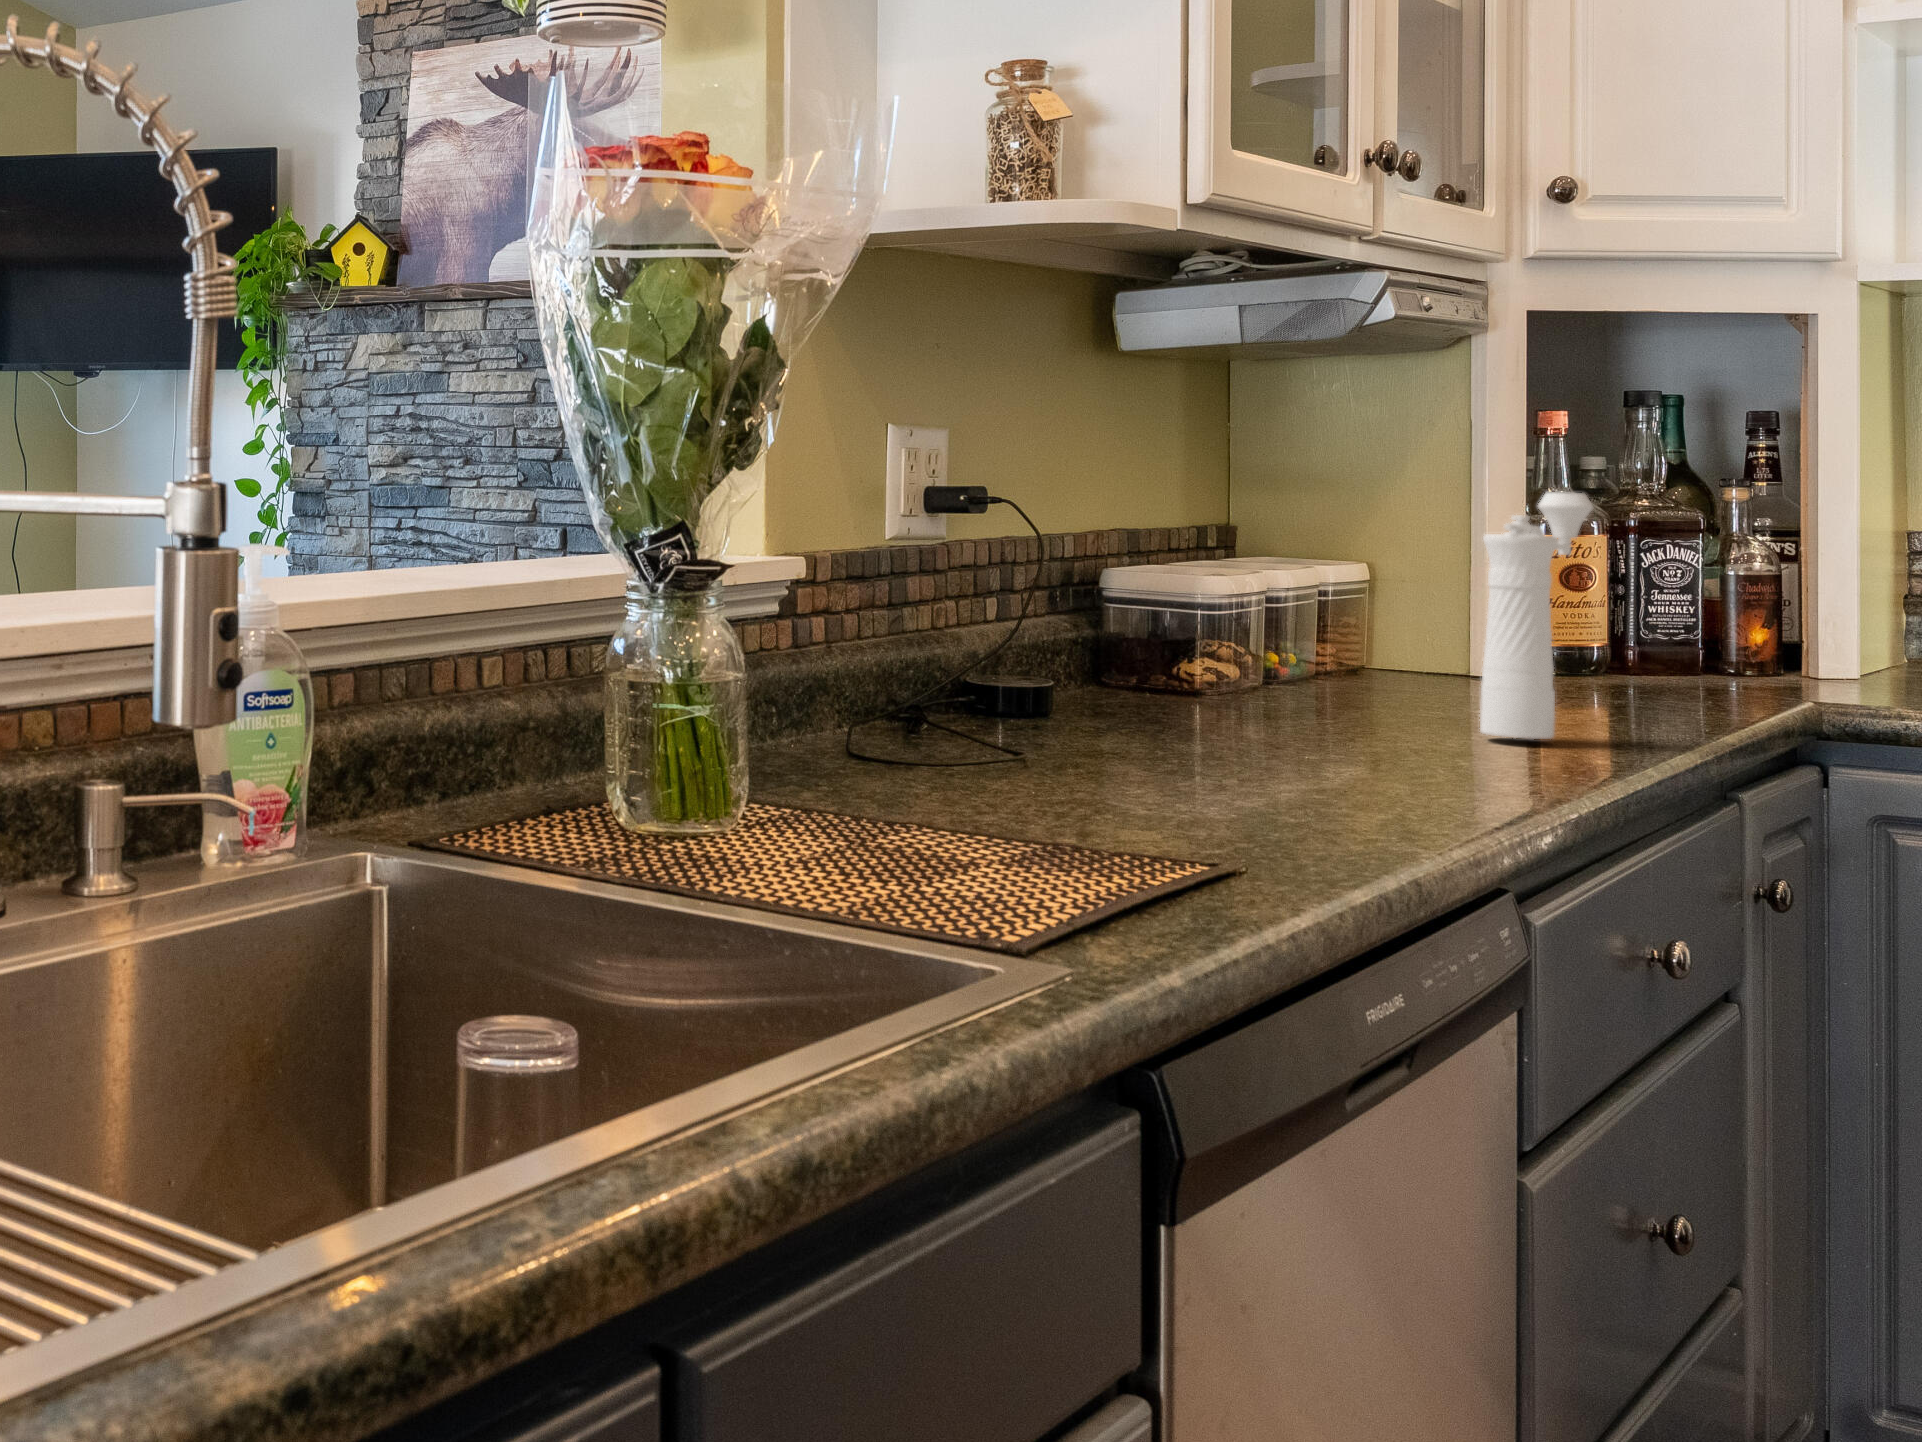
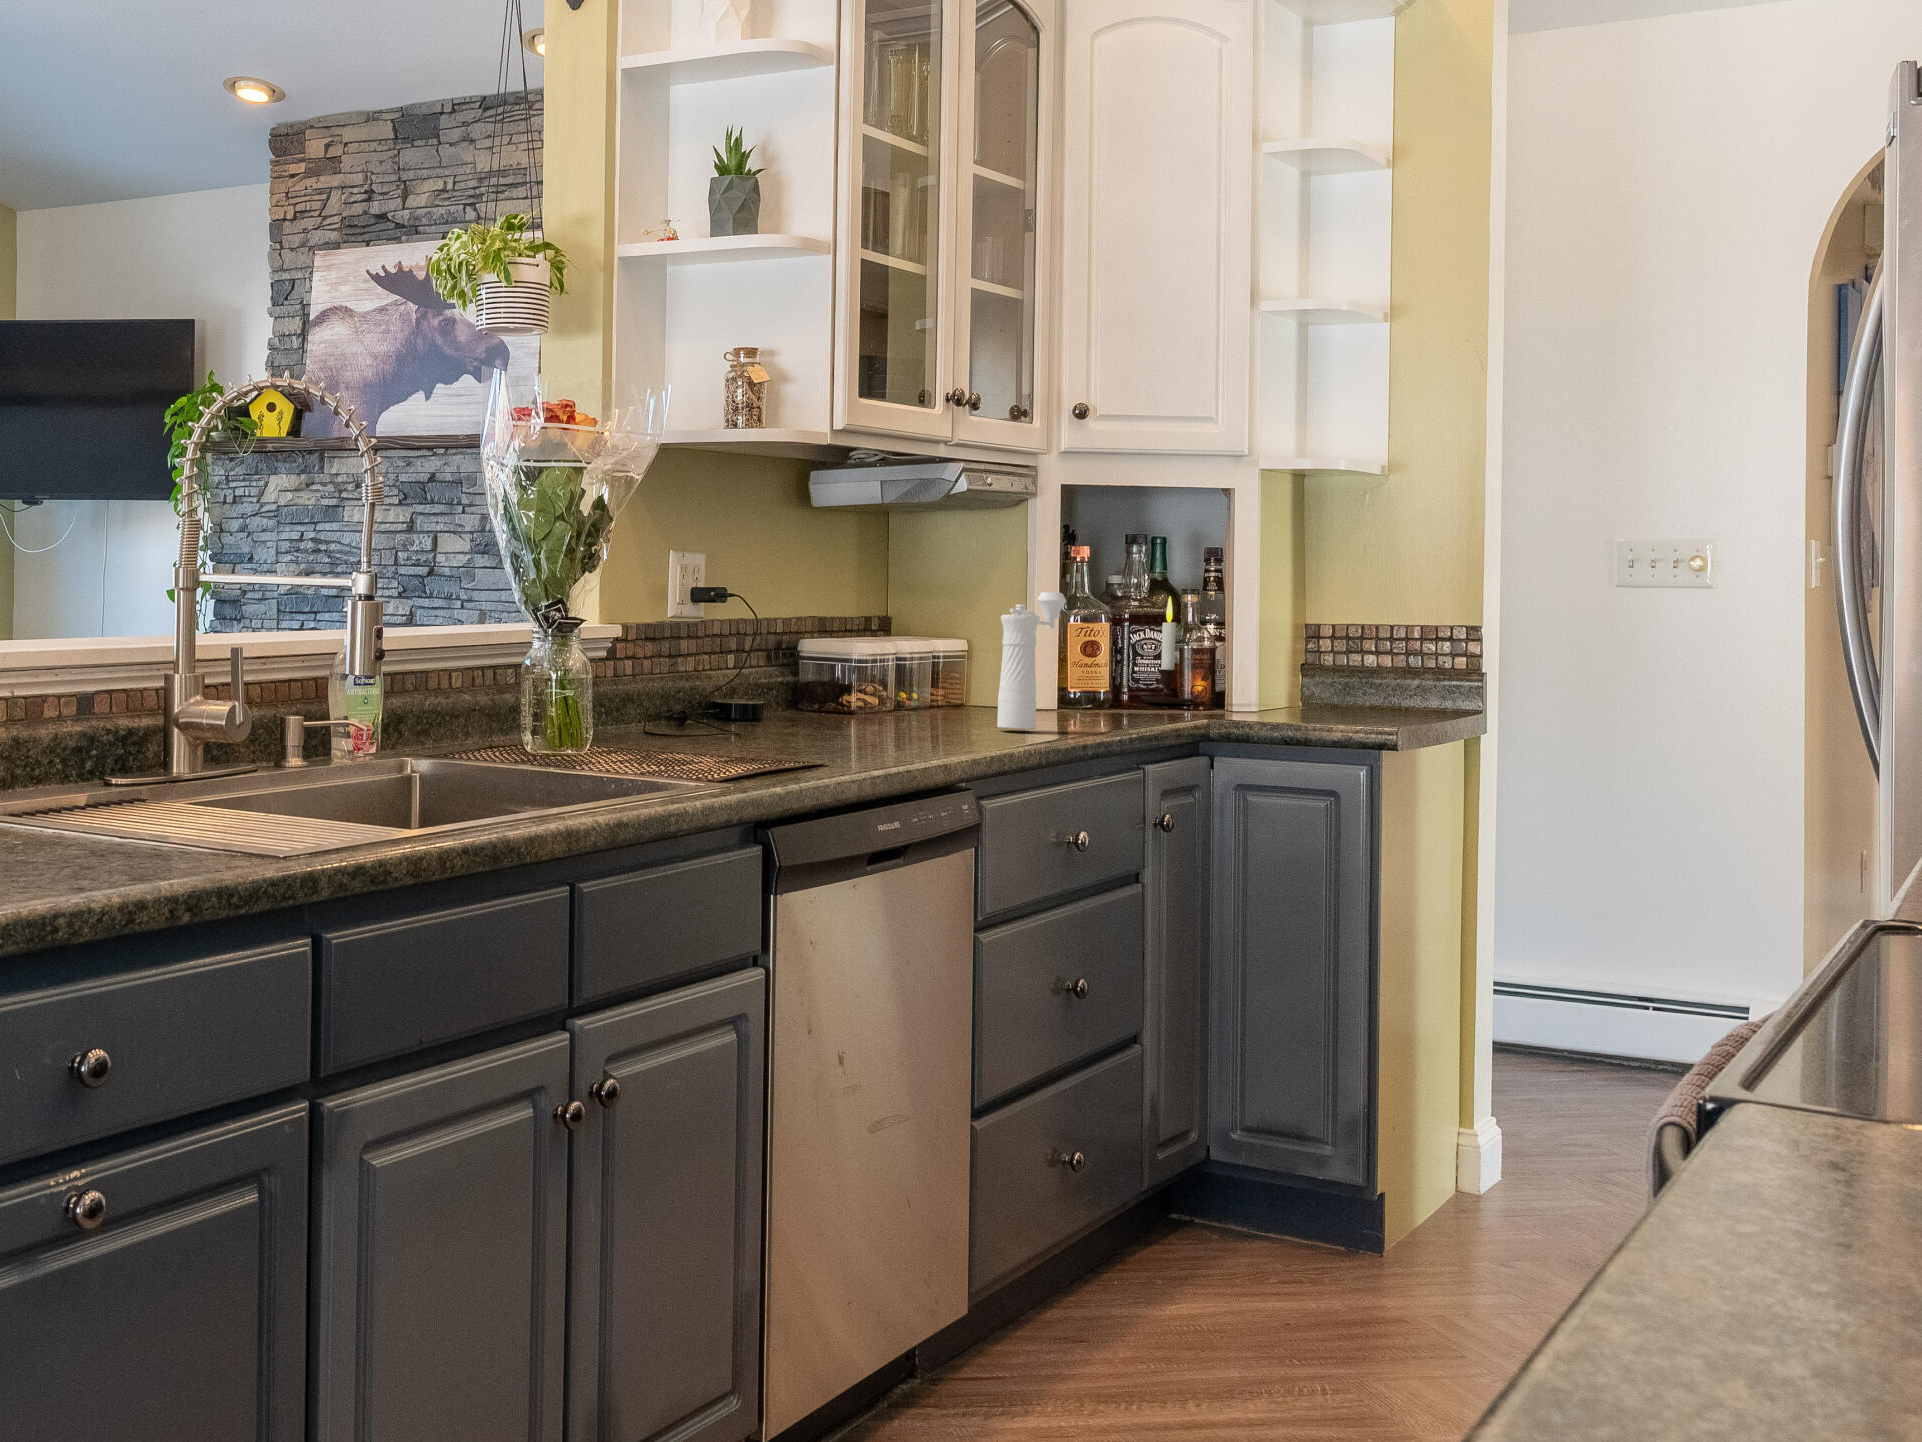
candle: none [1657,491,1776,667] -> present [1141,596,1207,704]

